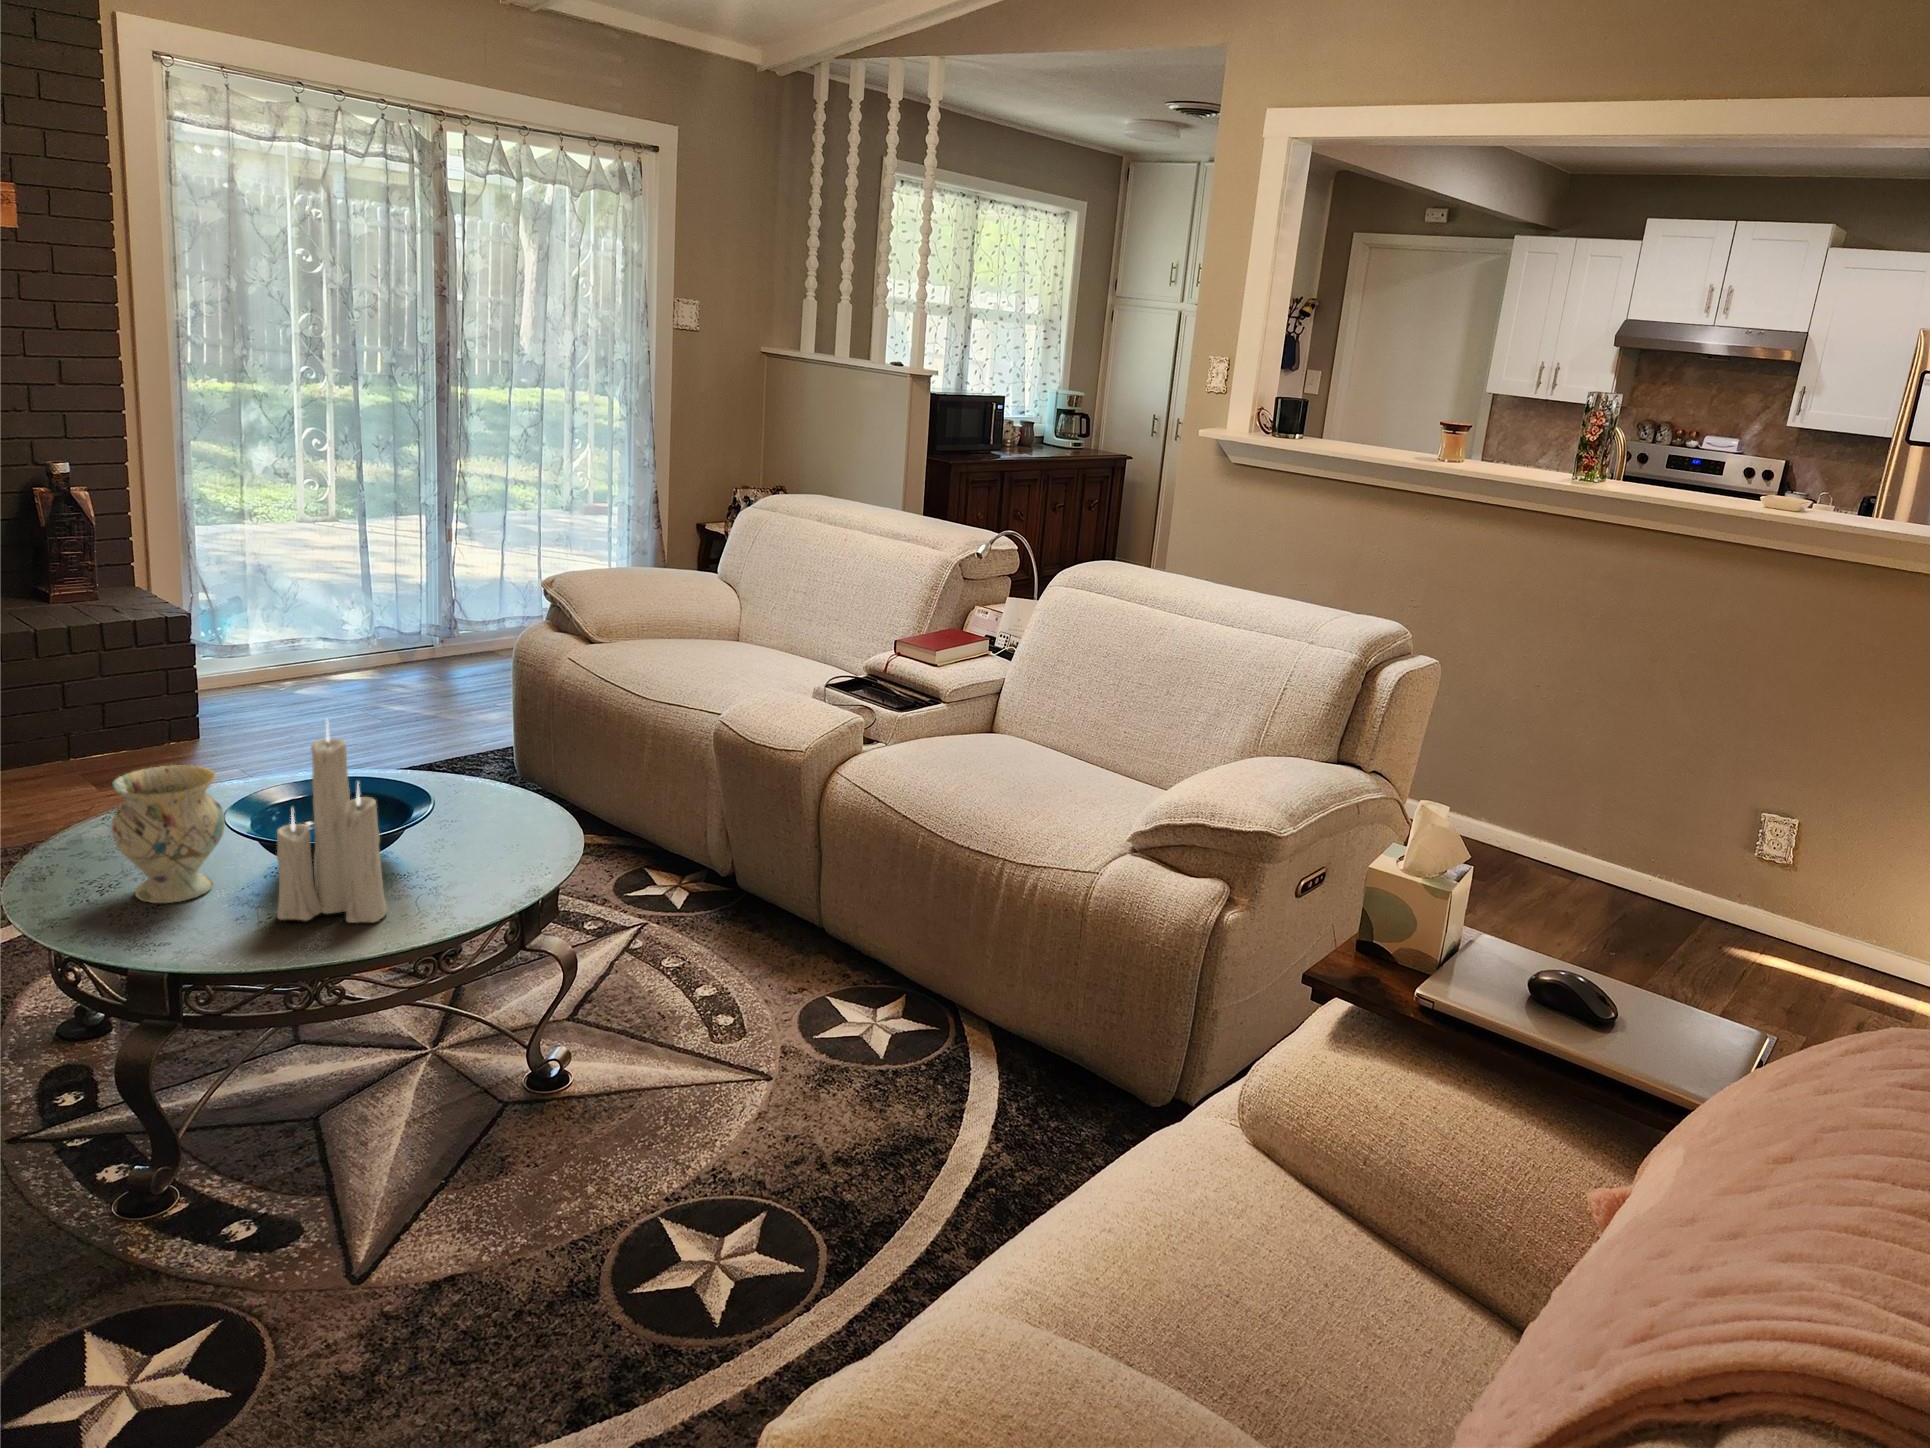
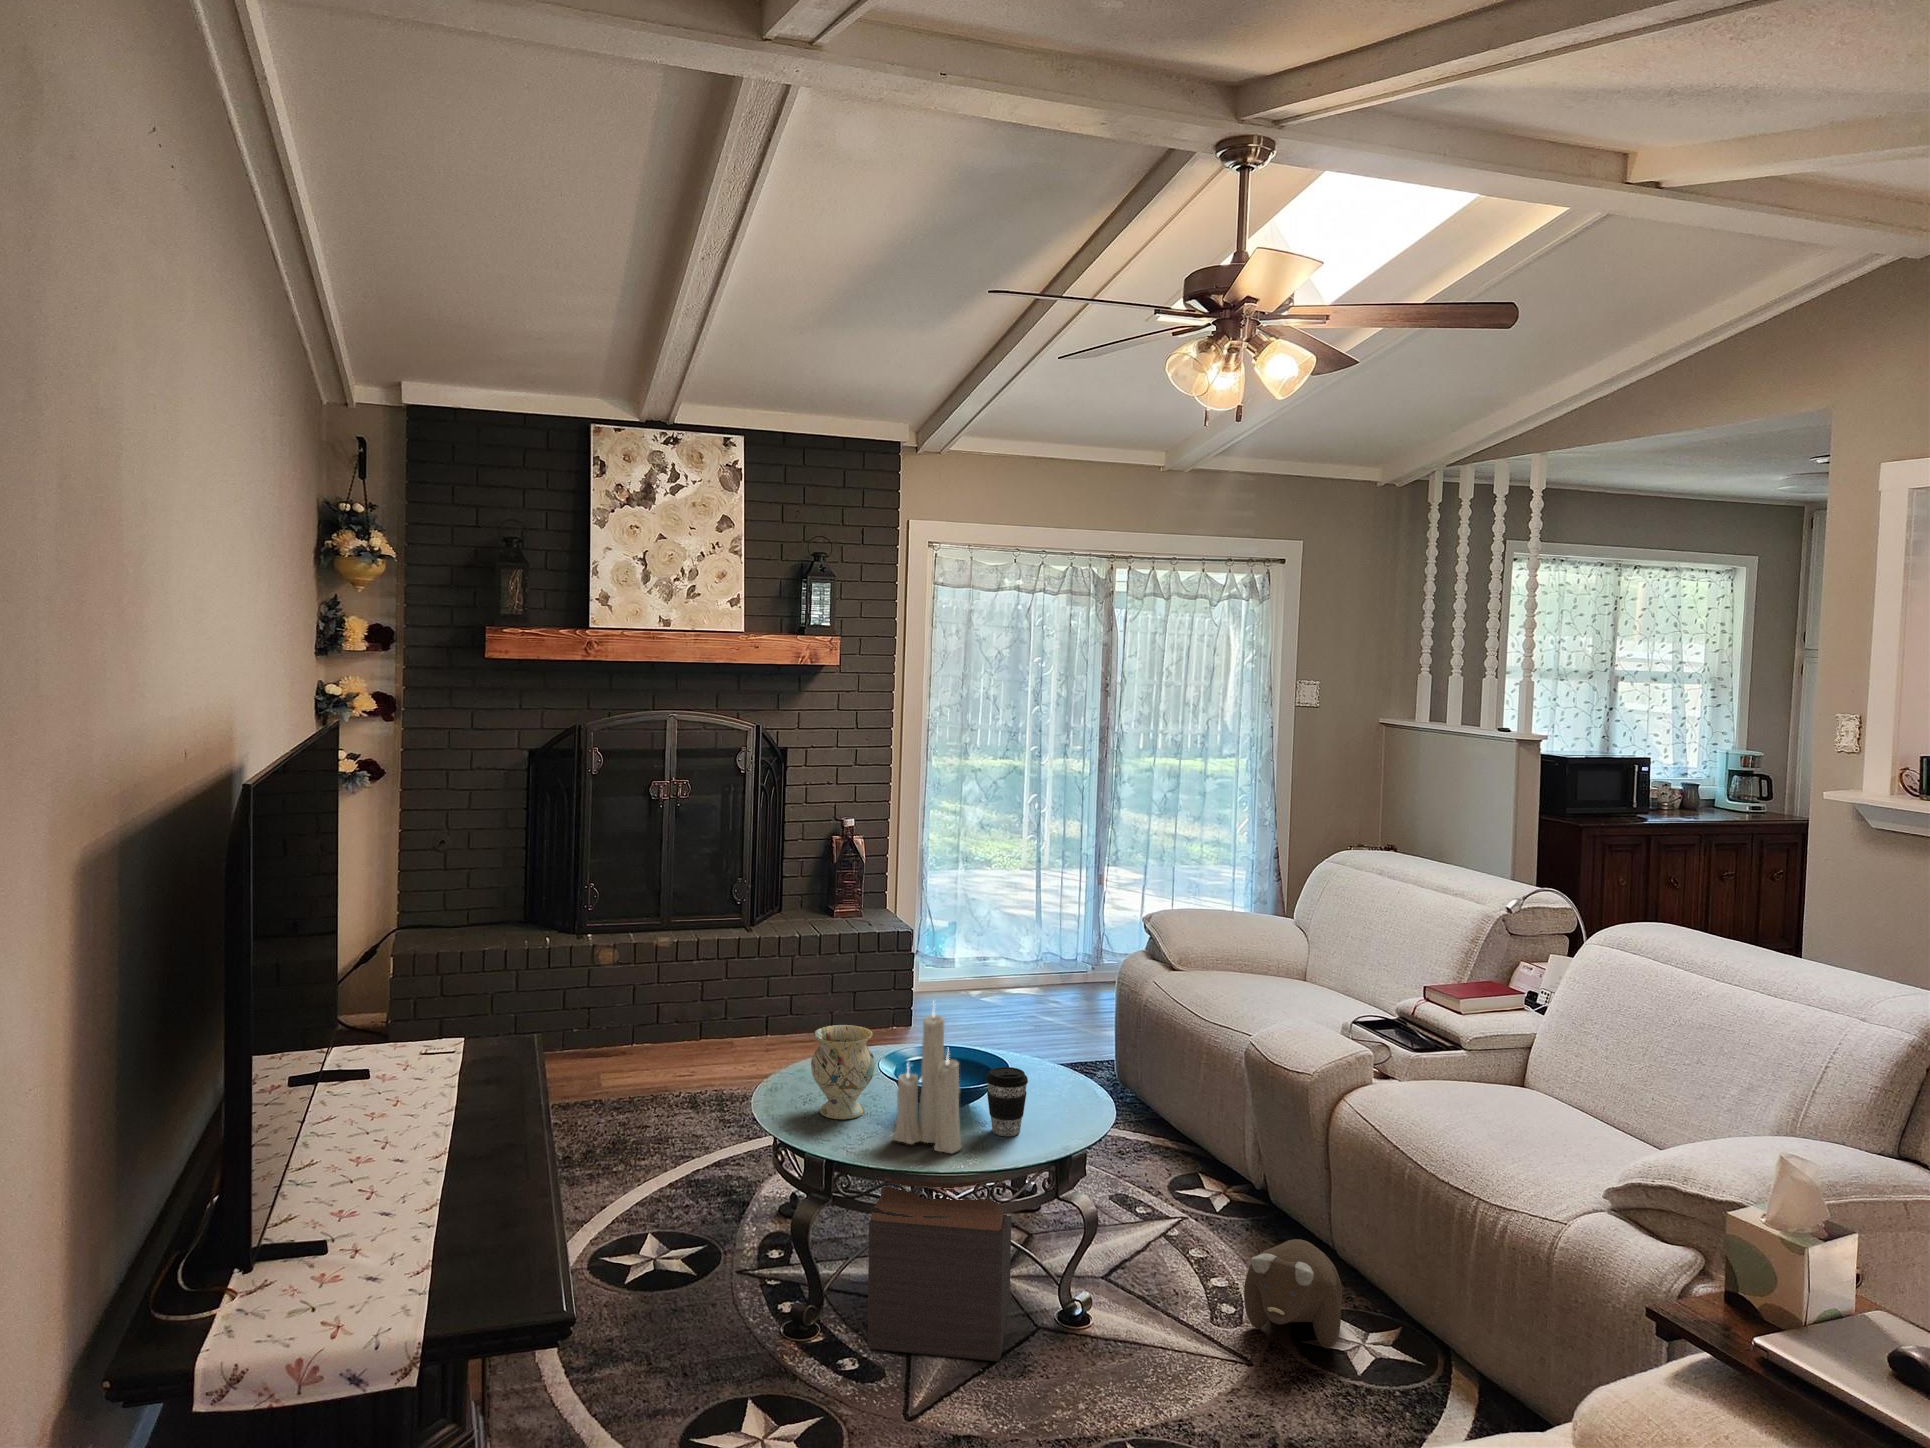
coffee cup: none [409,793,472,883] -> present [986,1067,1028,1136]
footstool: none [255,920,468,1199] -> present [867,1178,1011,1361]
plush toy: none [749,932,857,1040] -> present [1244,1239,1342,1349]

